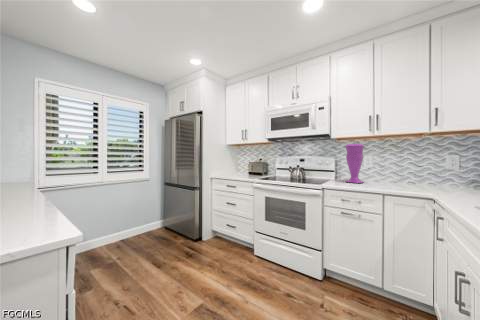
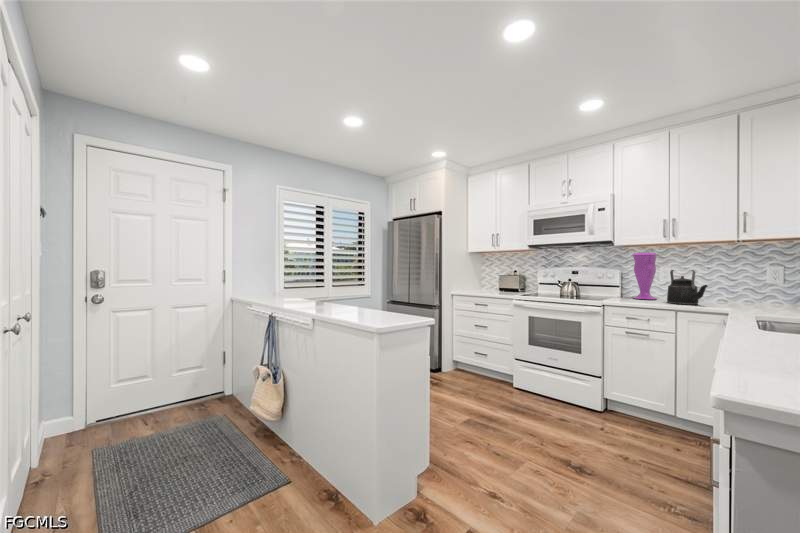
kettle: none [374,158,410,189] -> present [667,270,708,305]

